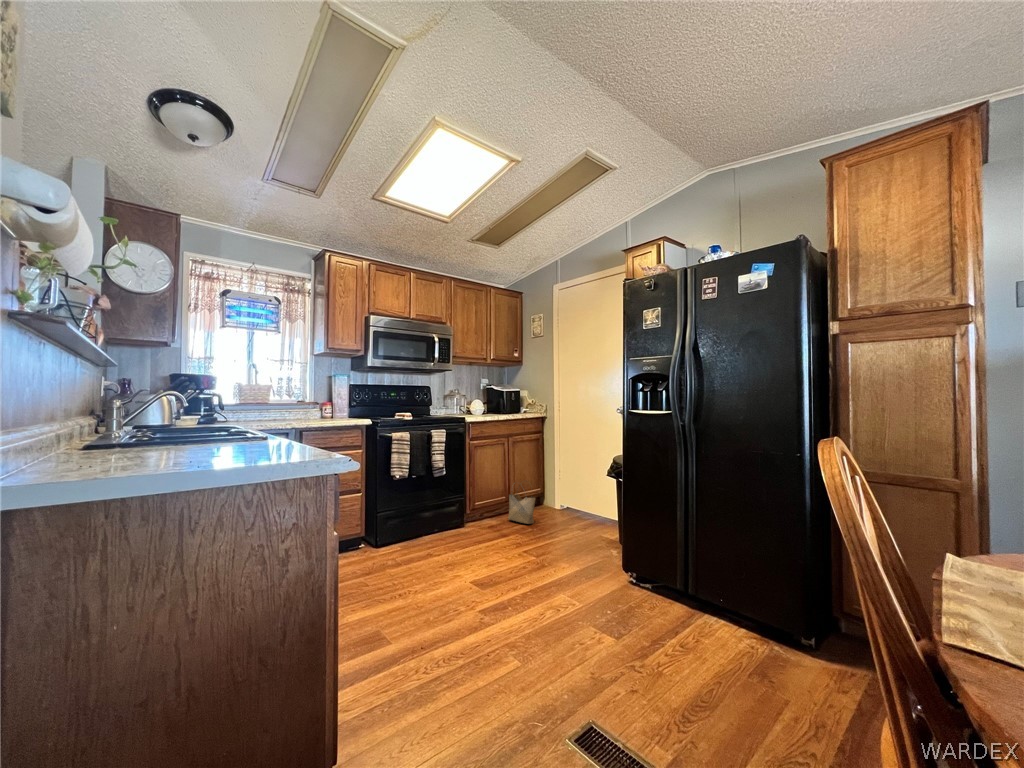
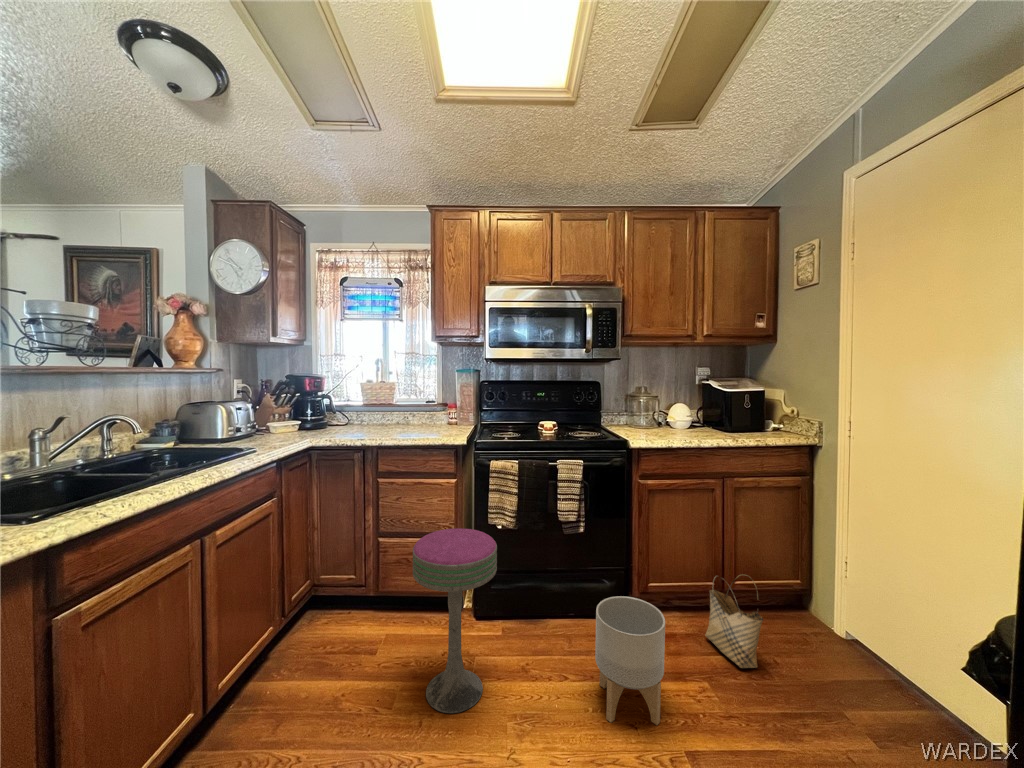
bar stool: none [377,470,430,575] -> present [413,528,497,713]
planter: none [475,494,509,552] -> present [595,596,665,725]

